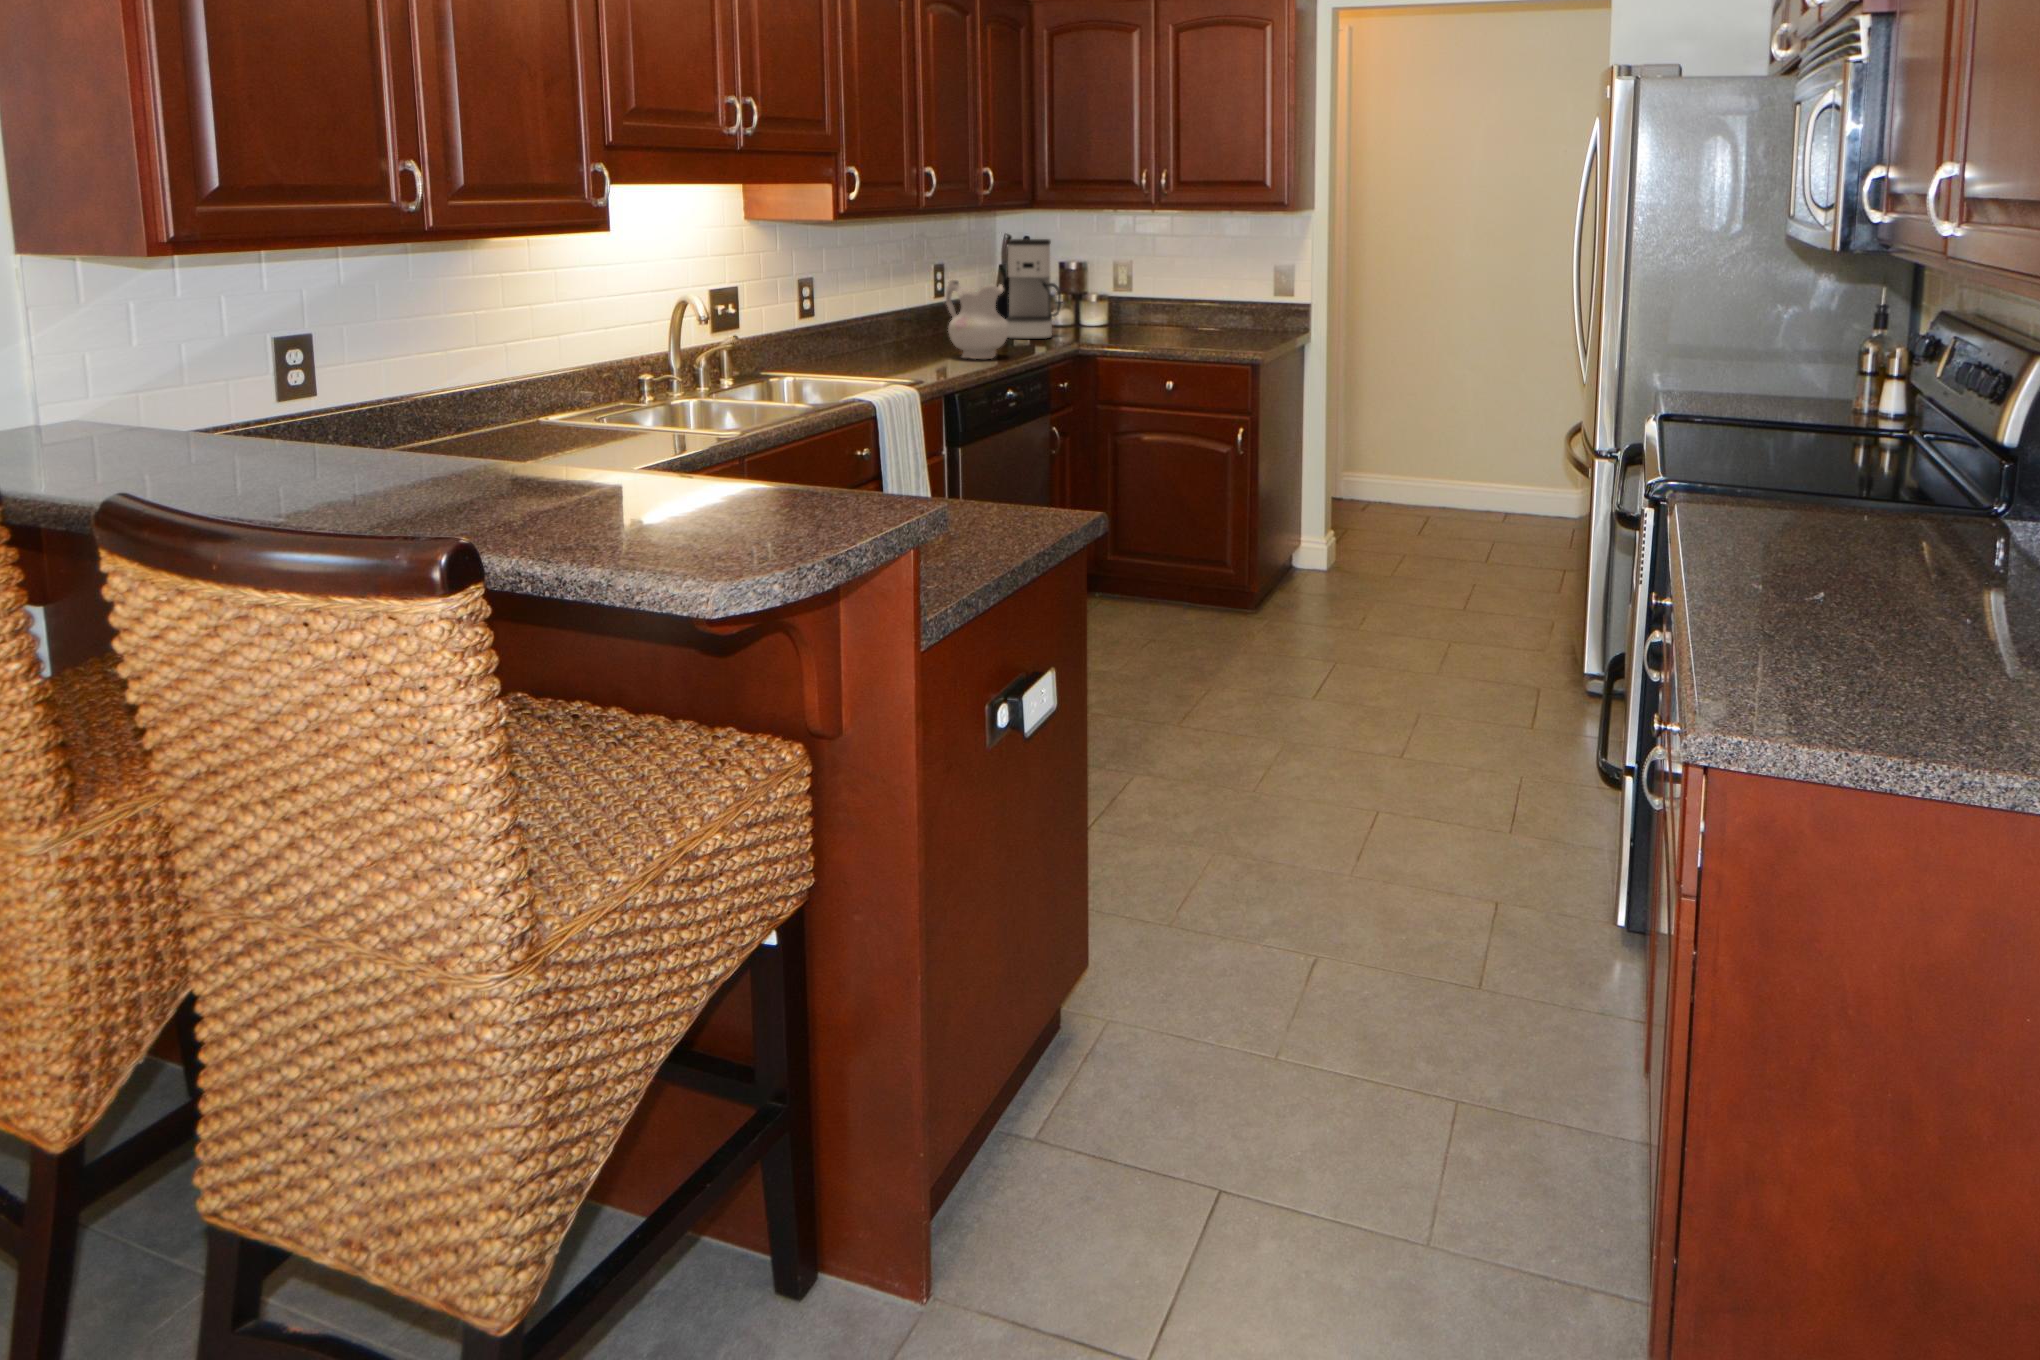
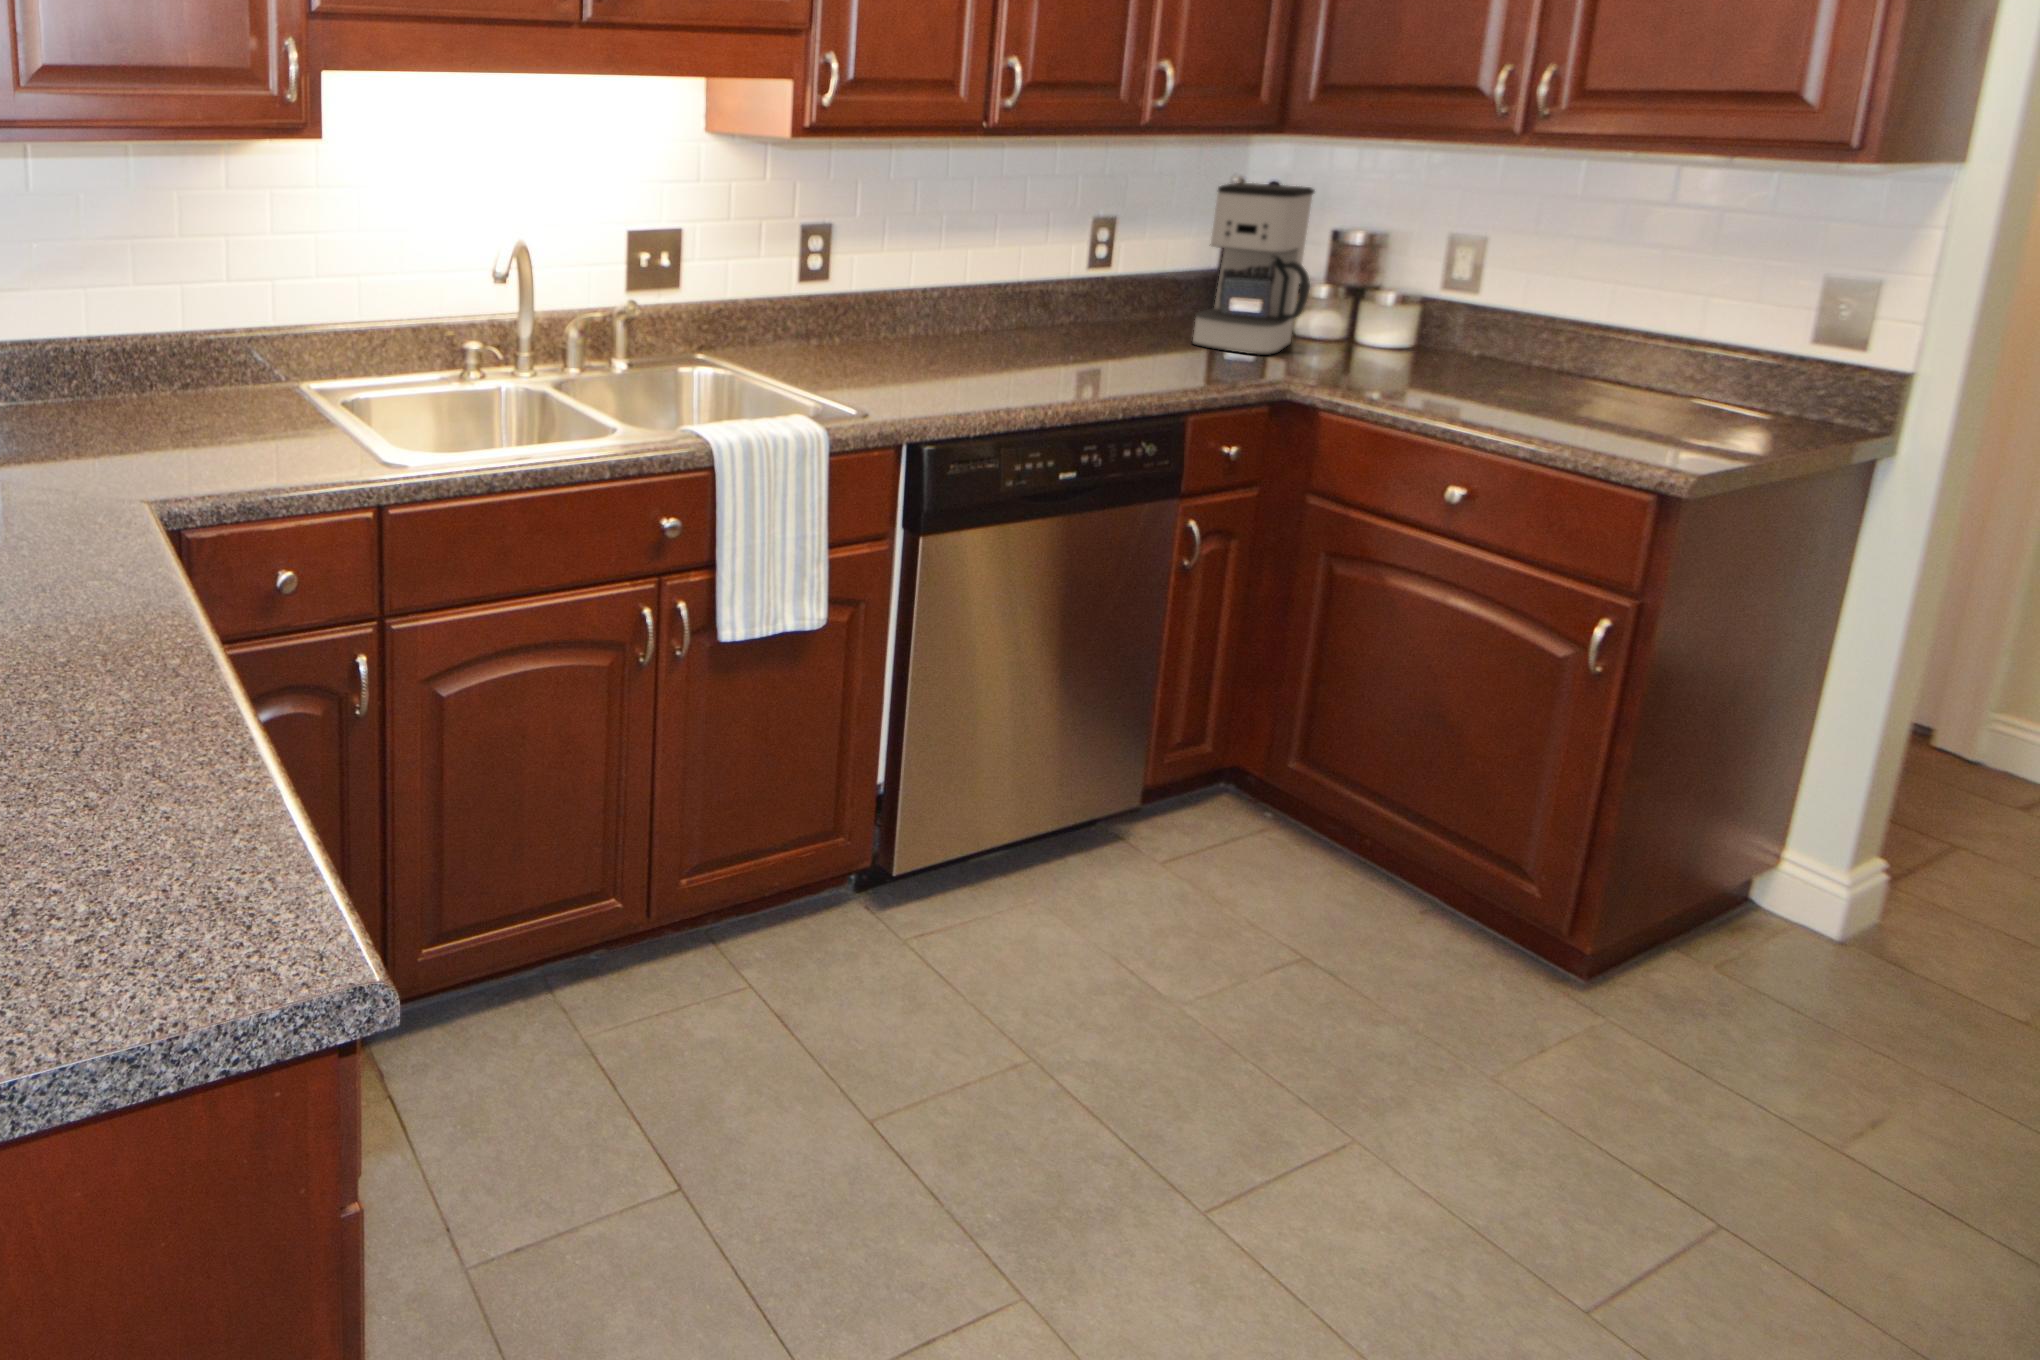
ceramic pitcher: present [946,280,1009,359] -> none [1033,241,1139,378]

